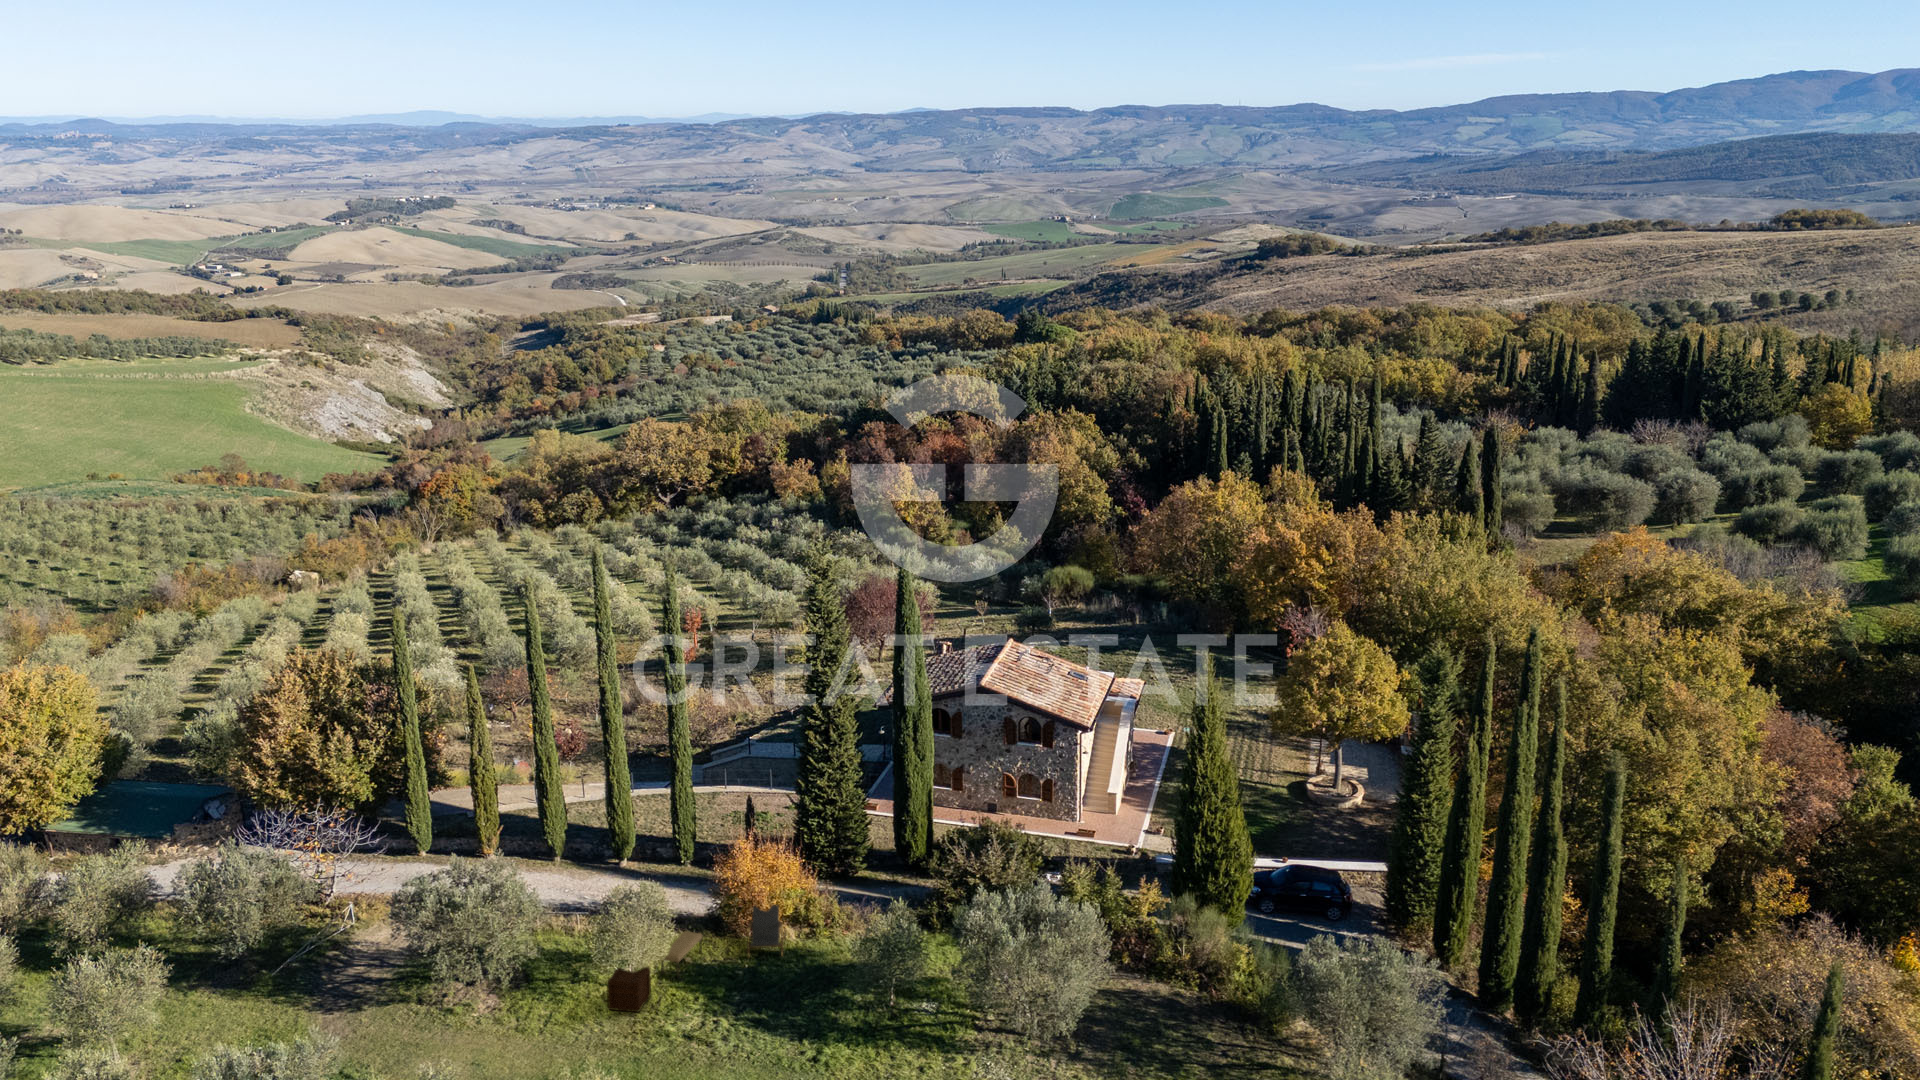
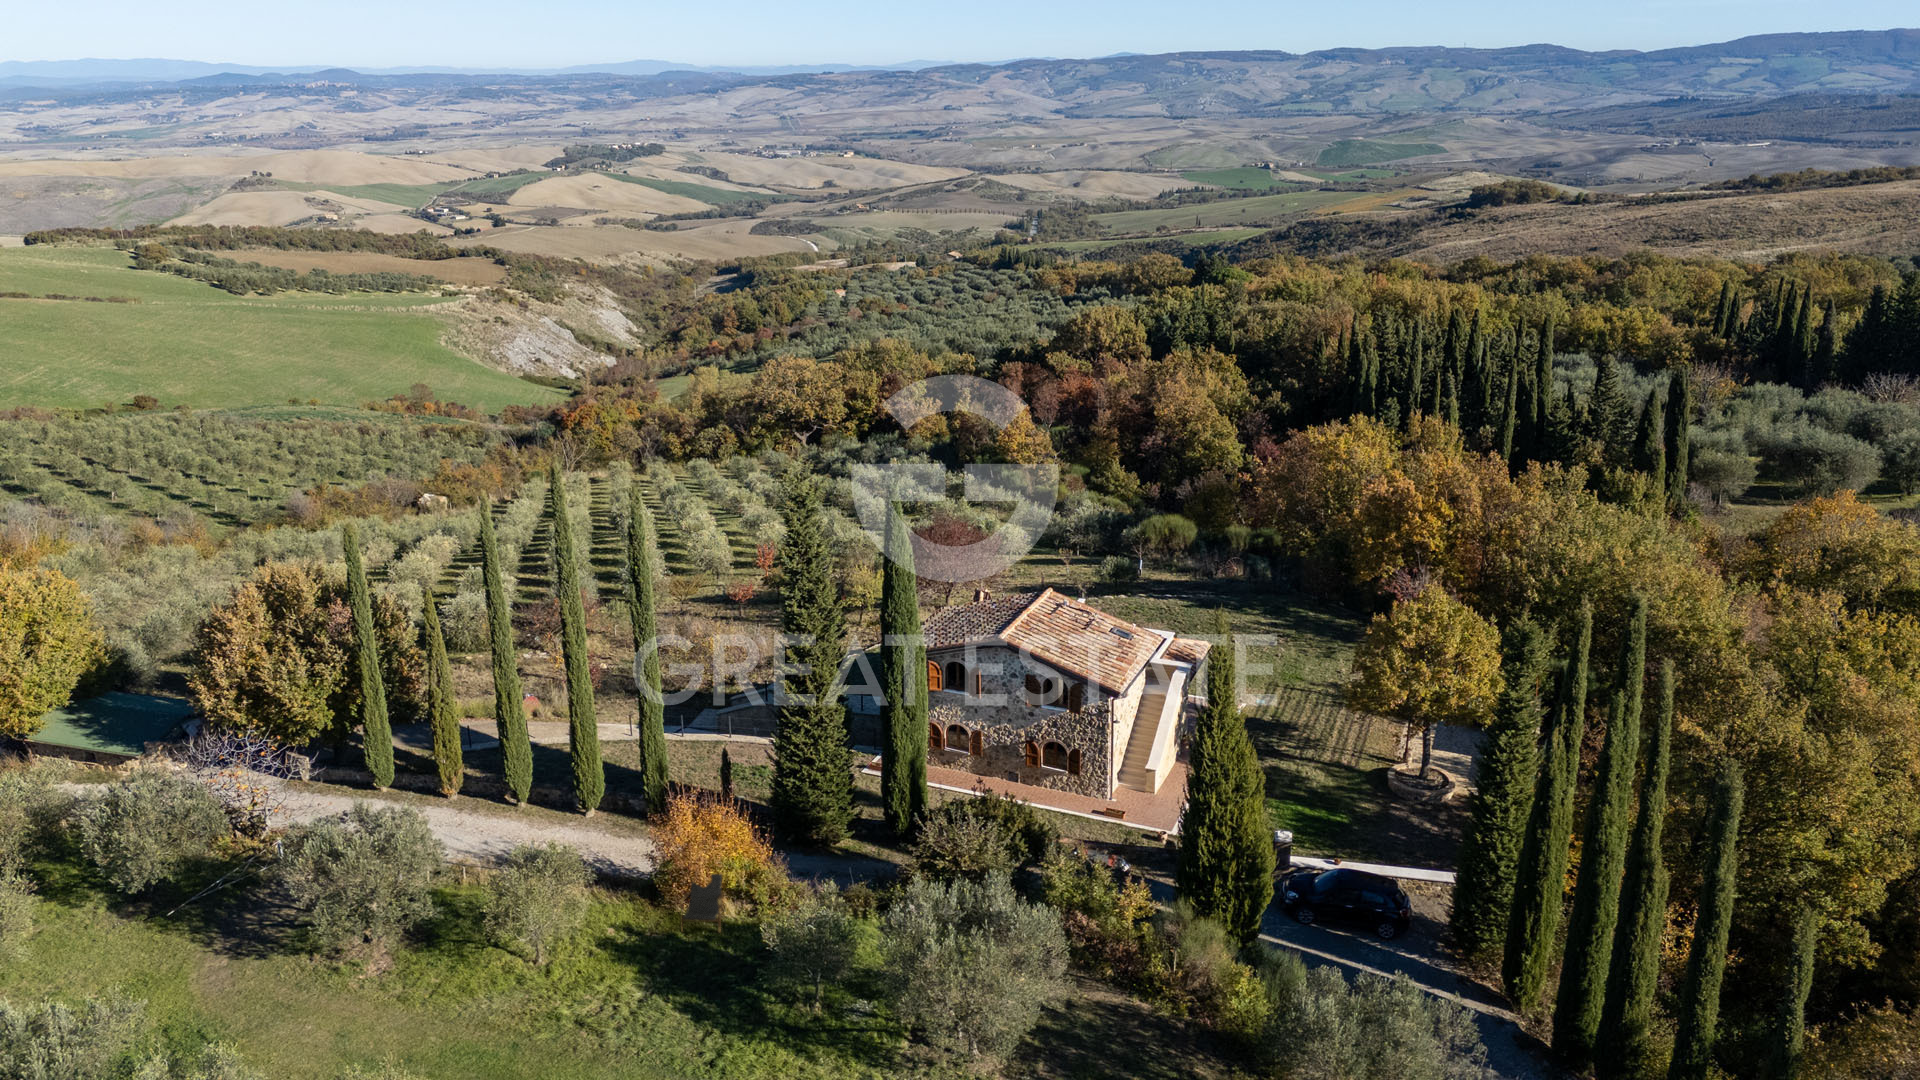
bench: present [661,931,702,976] -> none [578,896,634,948]
wooden crate: present [607,967,651,1012] -> none [506,929,561,985]

